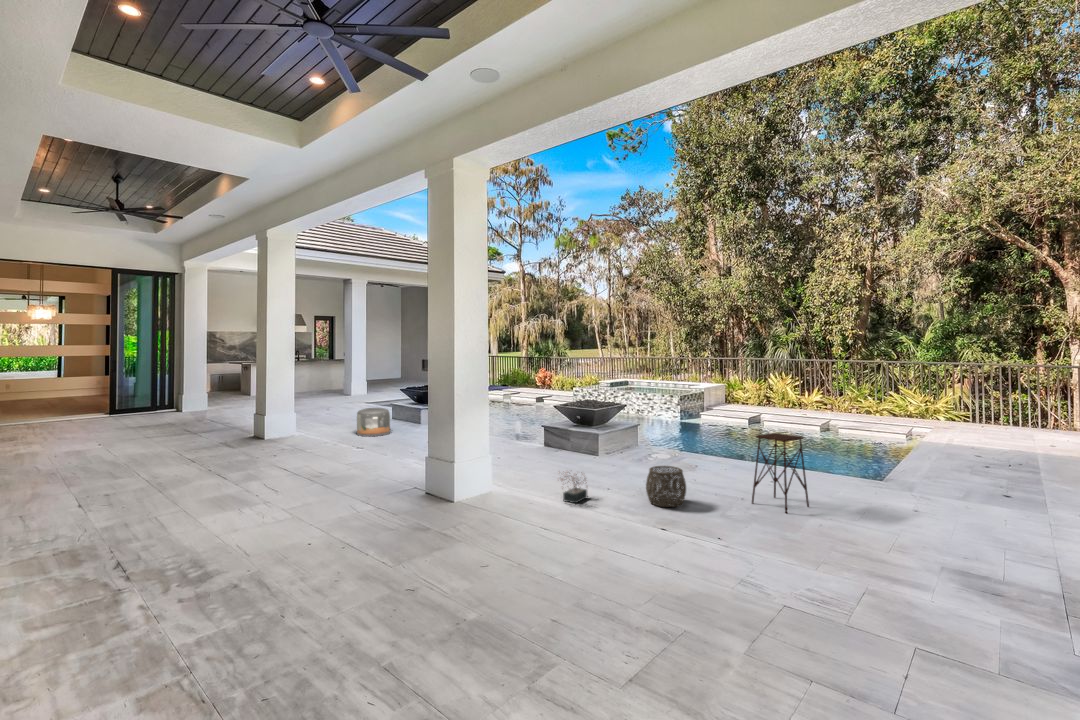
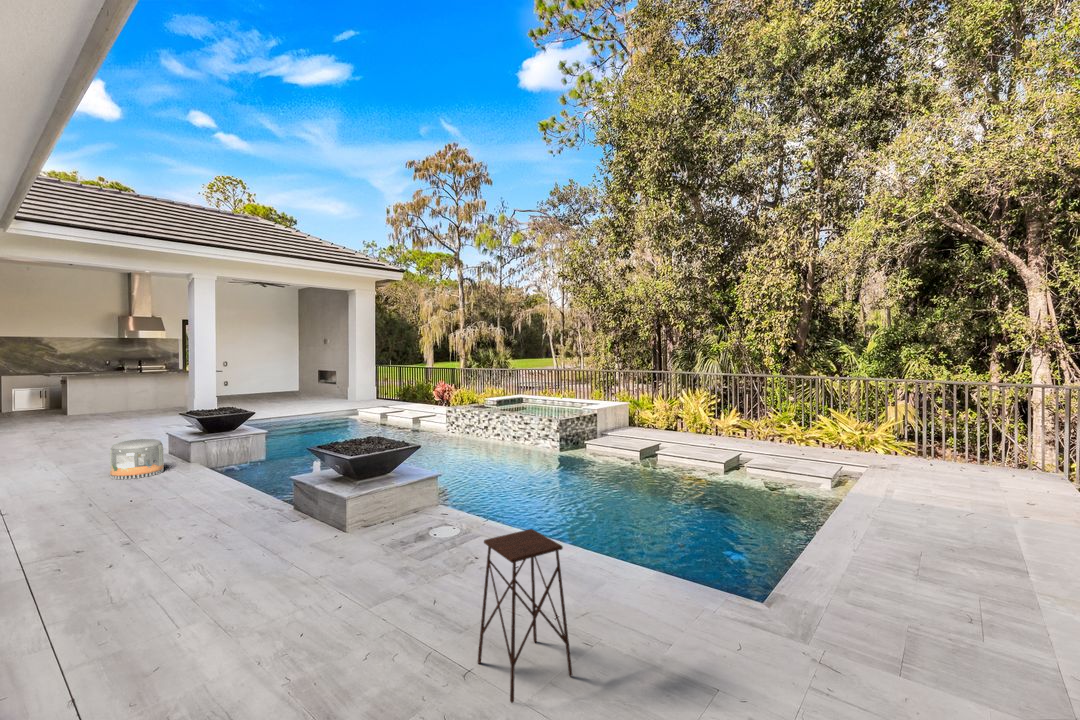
woven basket: present [646,466,686,507] -> none [280,587,361,681]
decorative plant: present [561,472,587,503] -> none [123,594,211,664]

